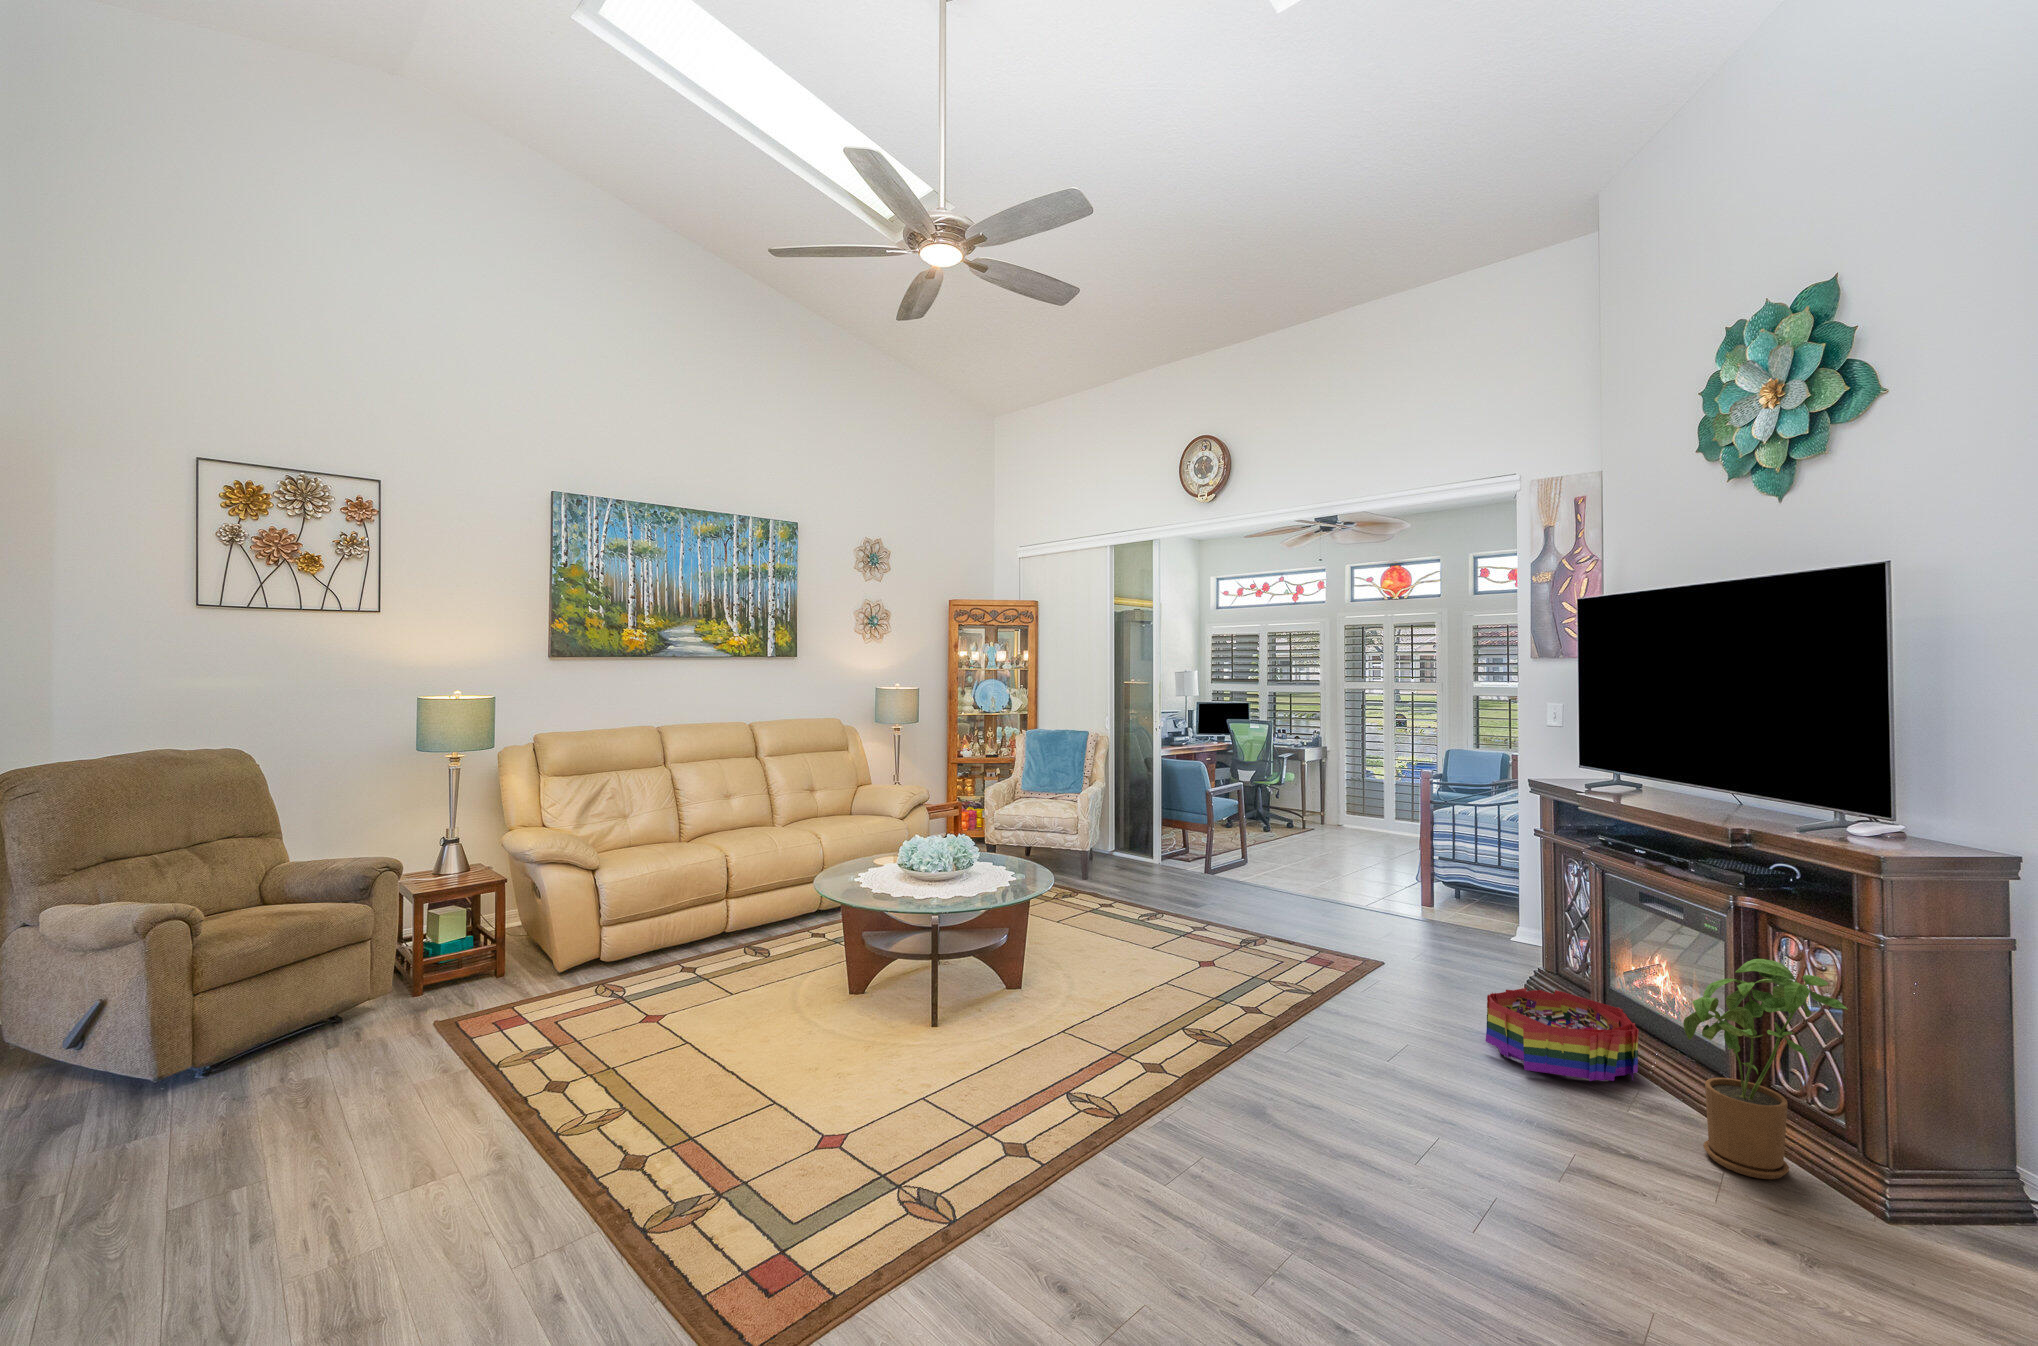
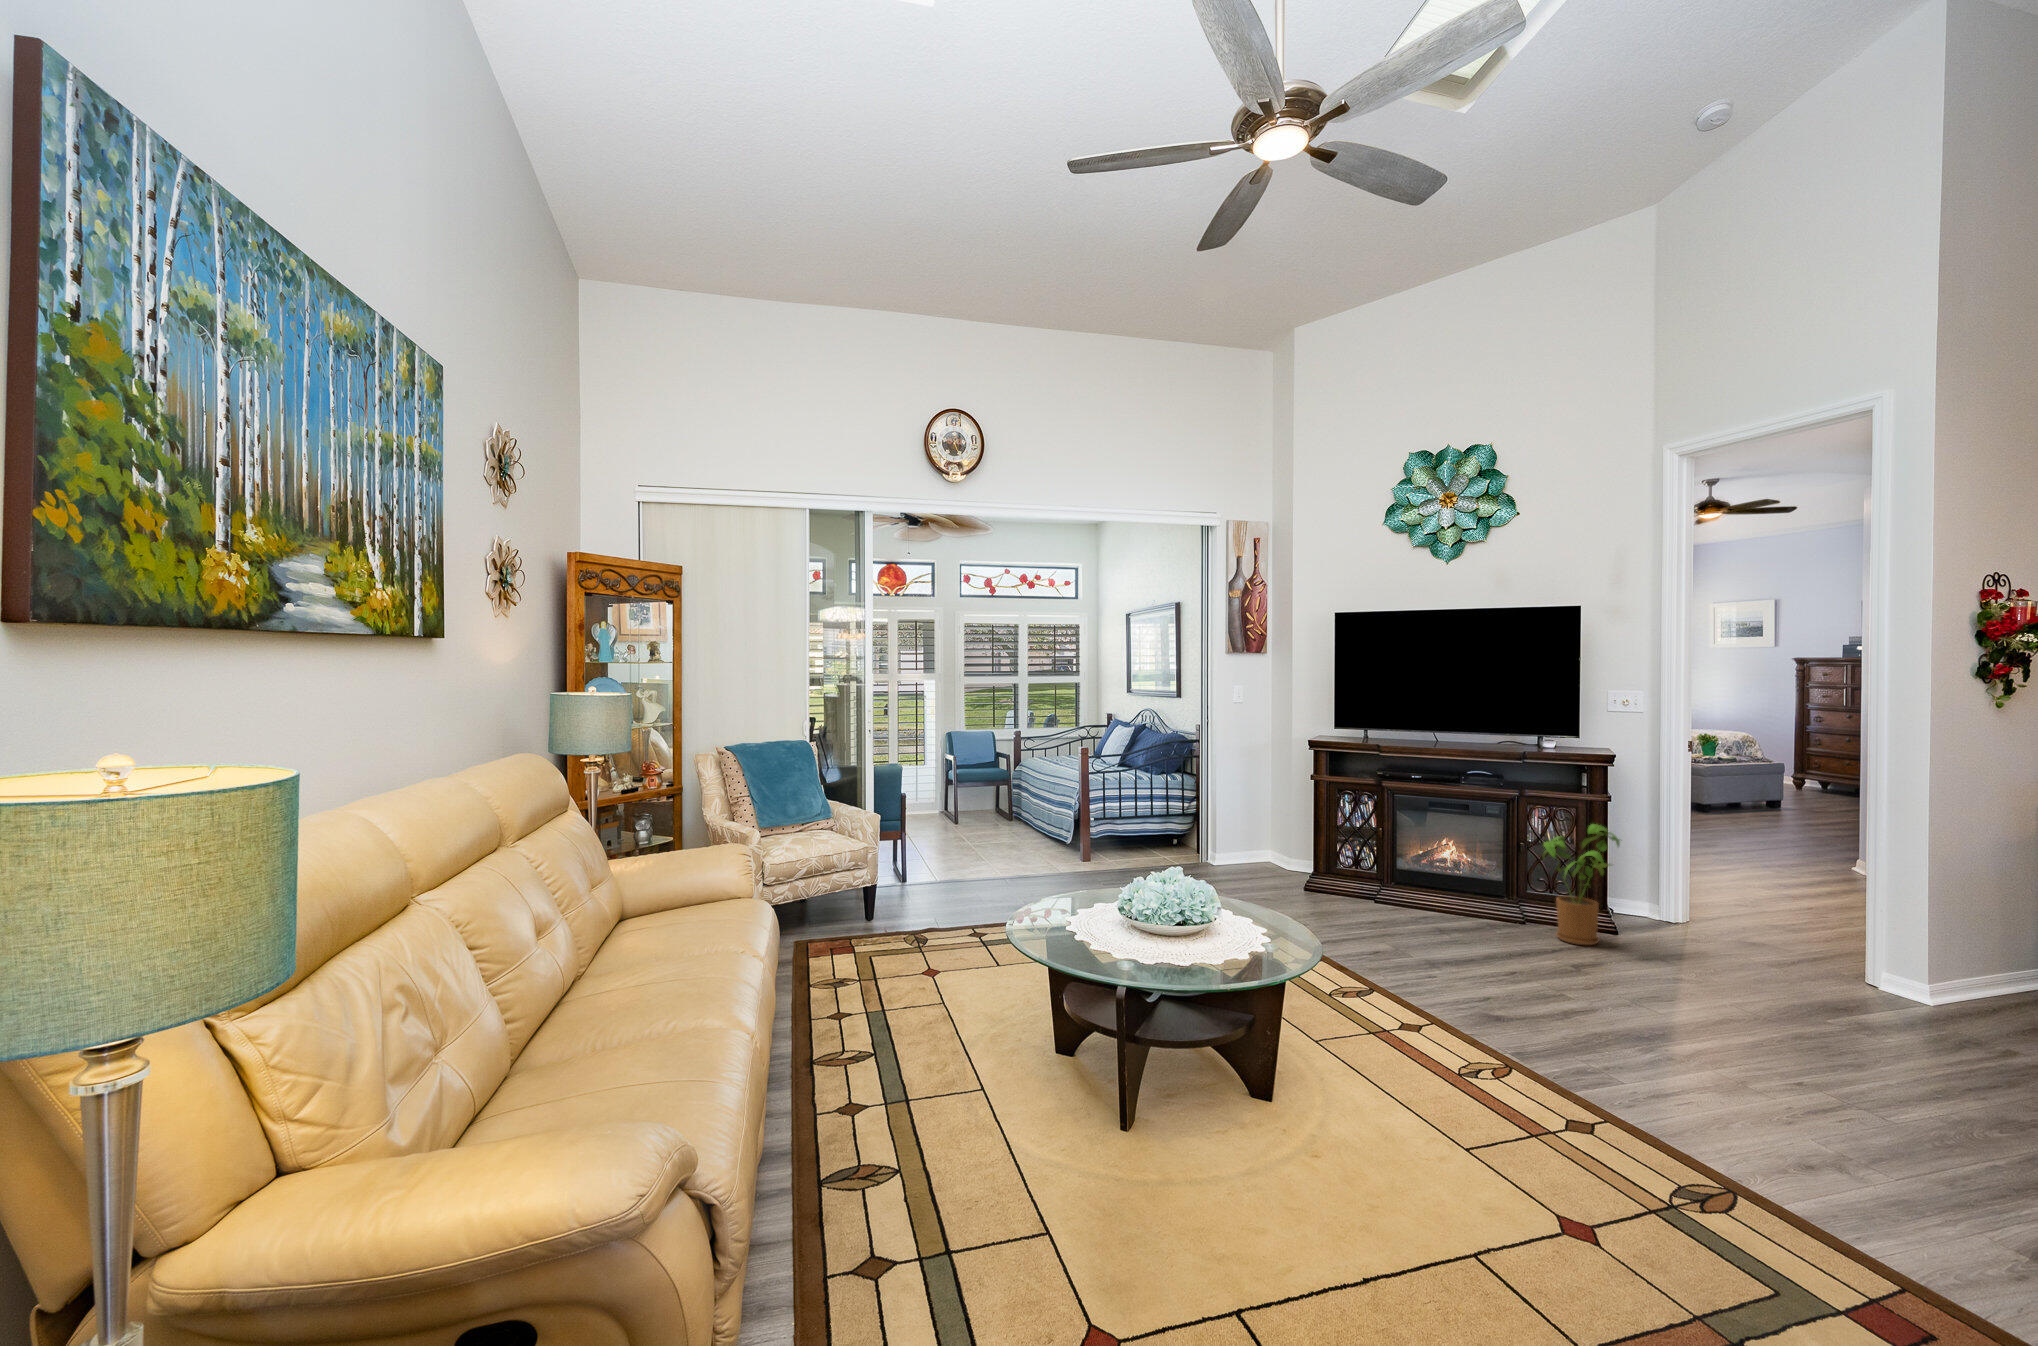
storage bin: present [1486,988,1638,1081] -> none [1375,883,1476,937]

